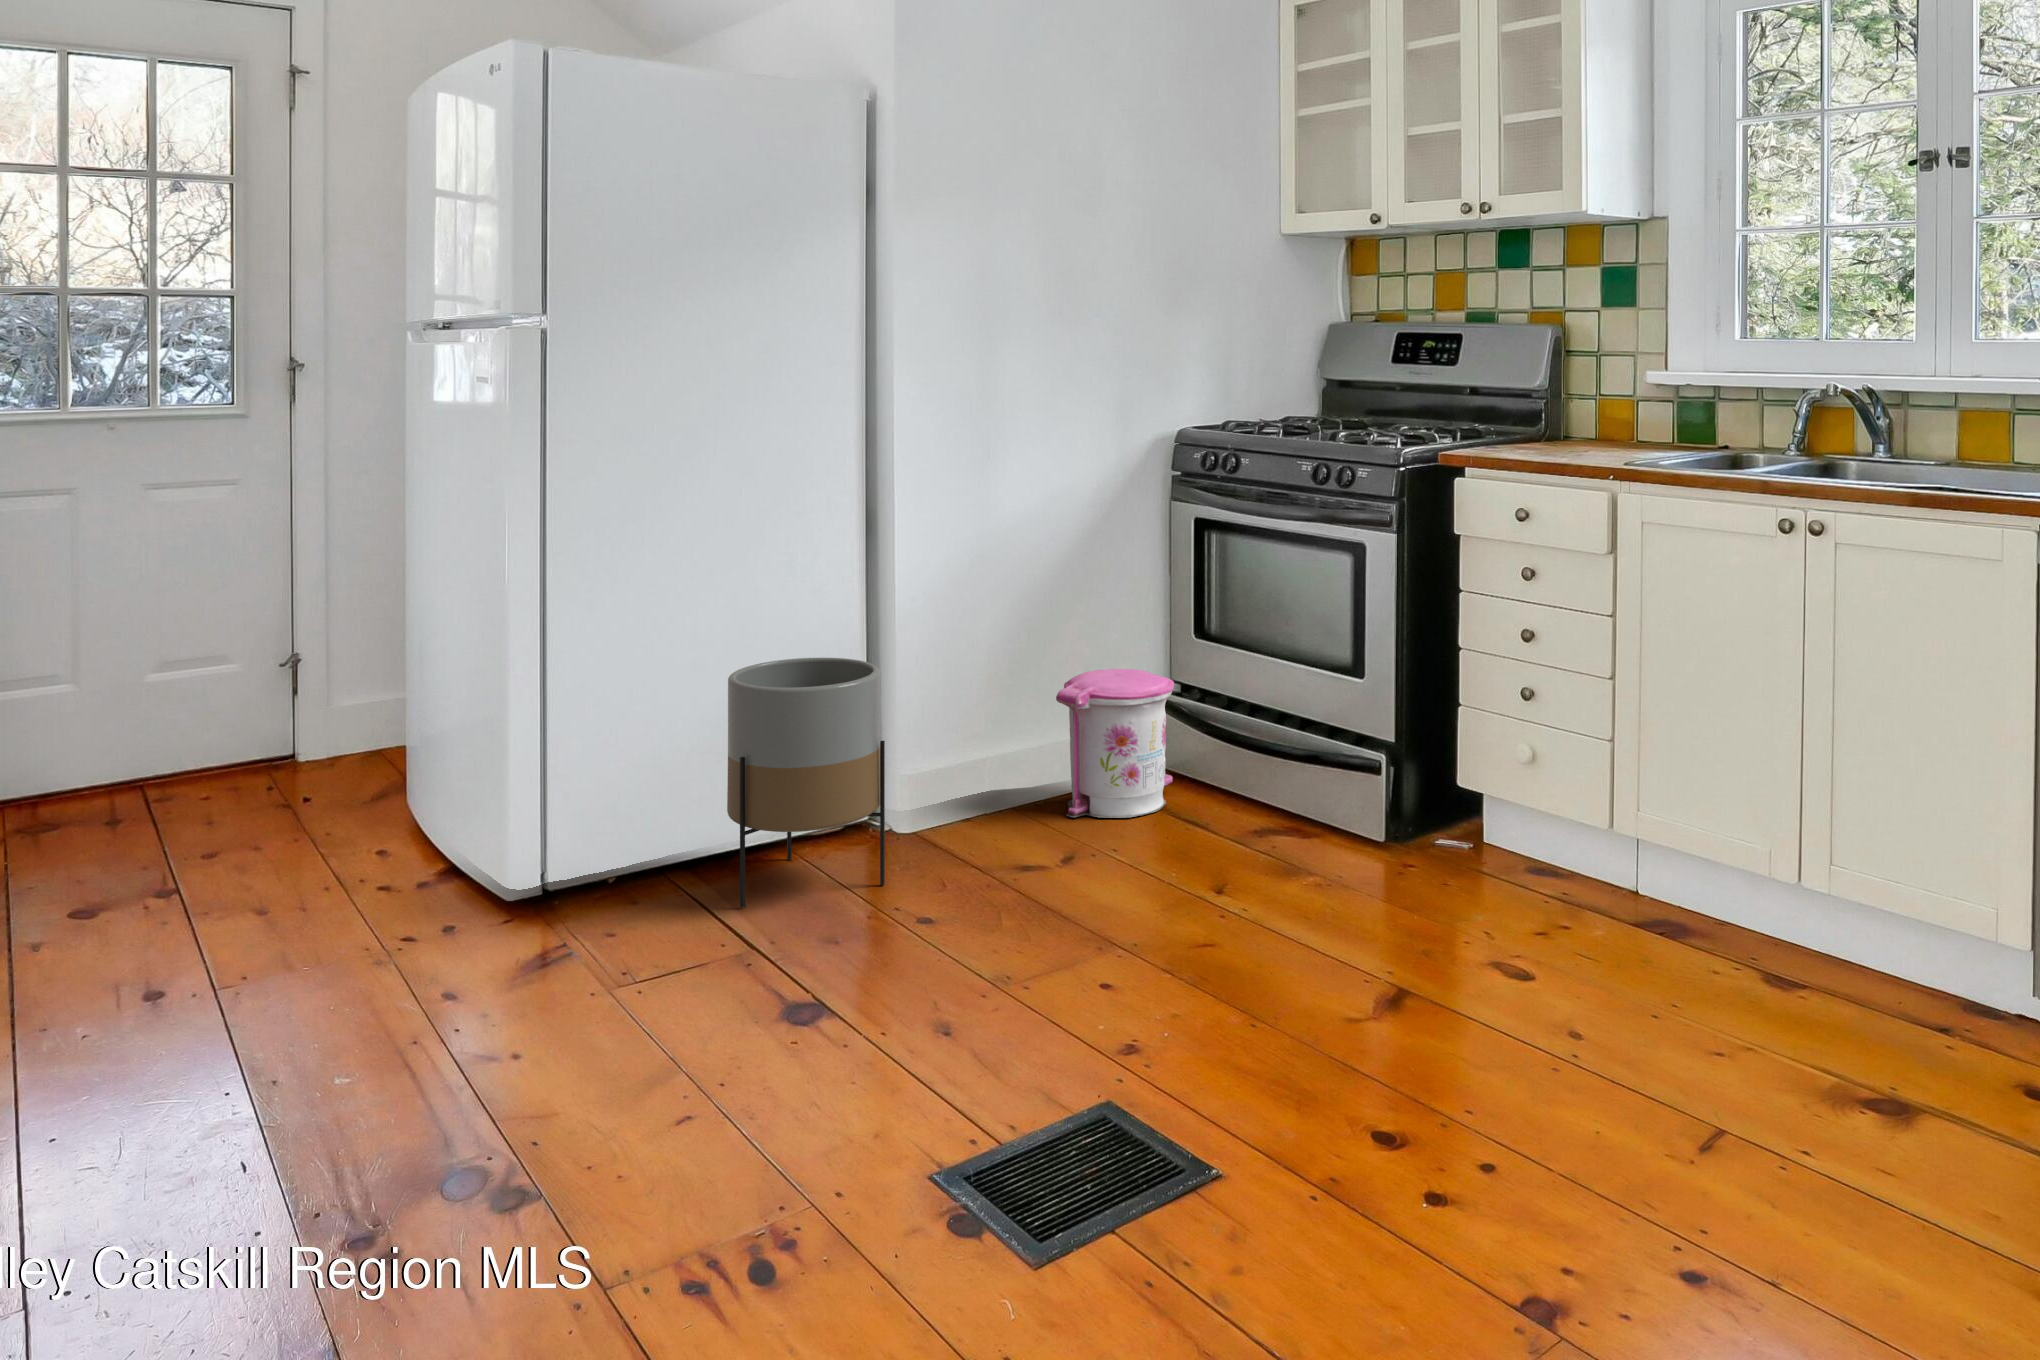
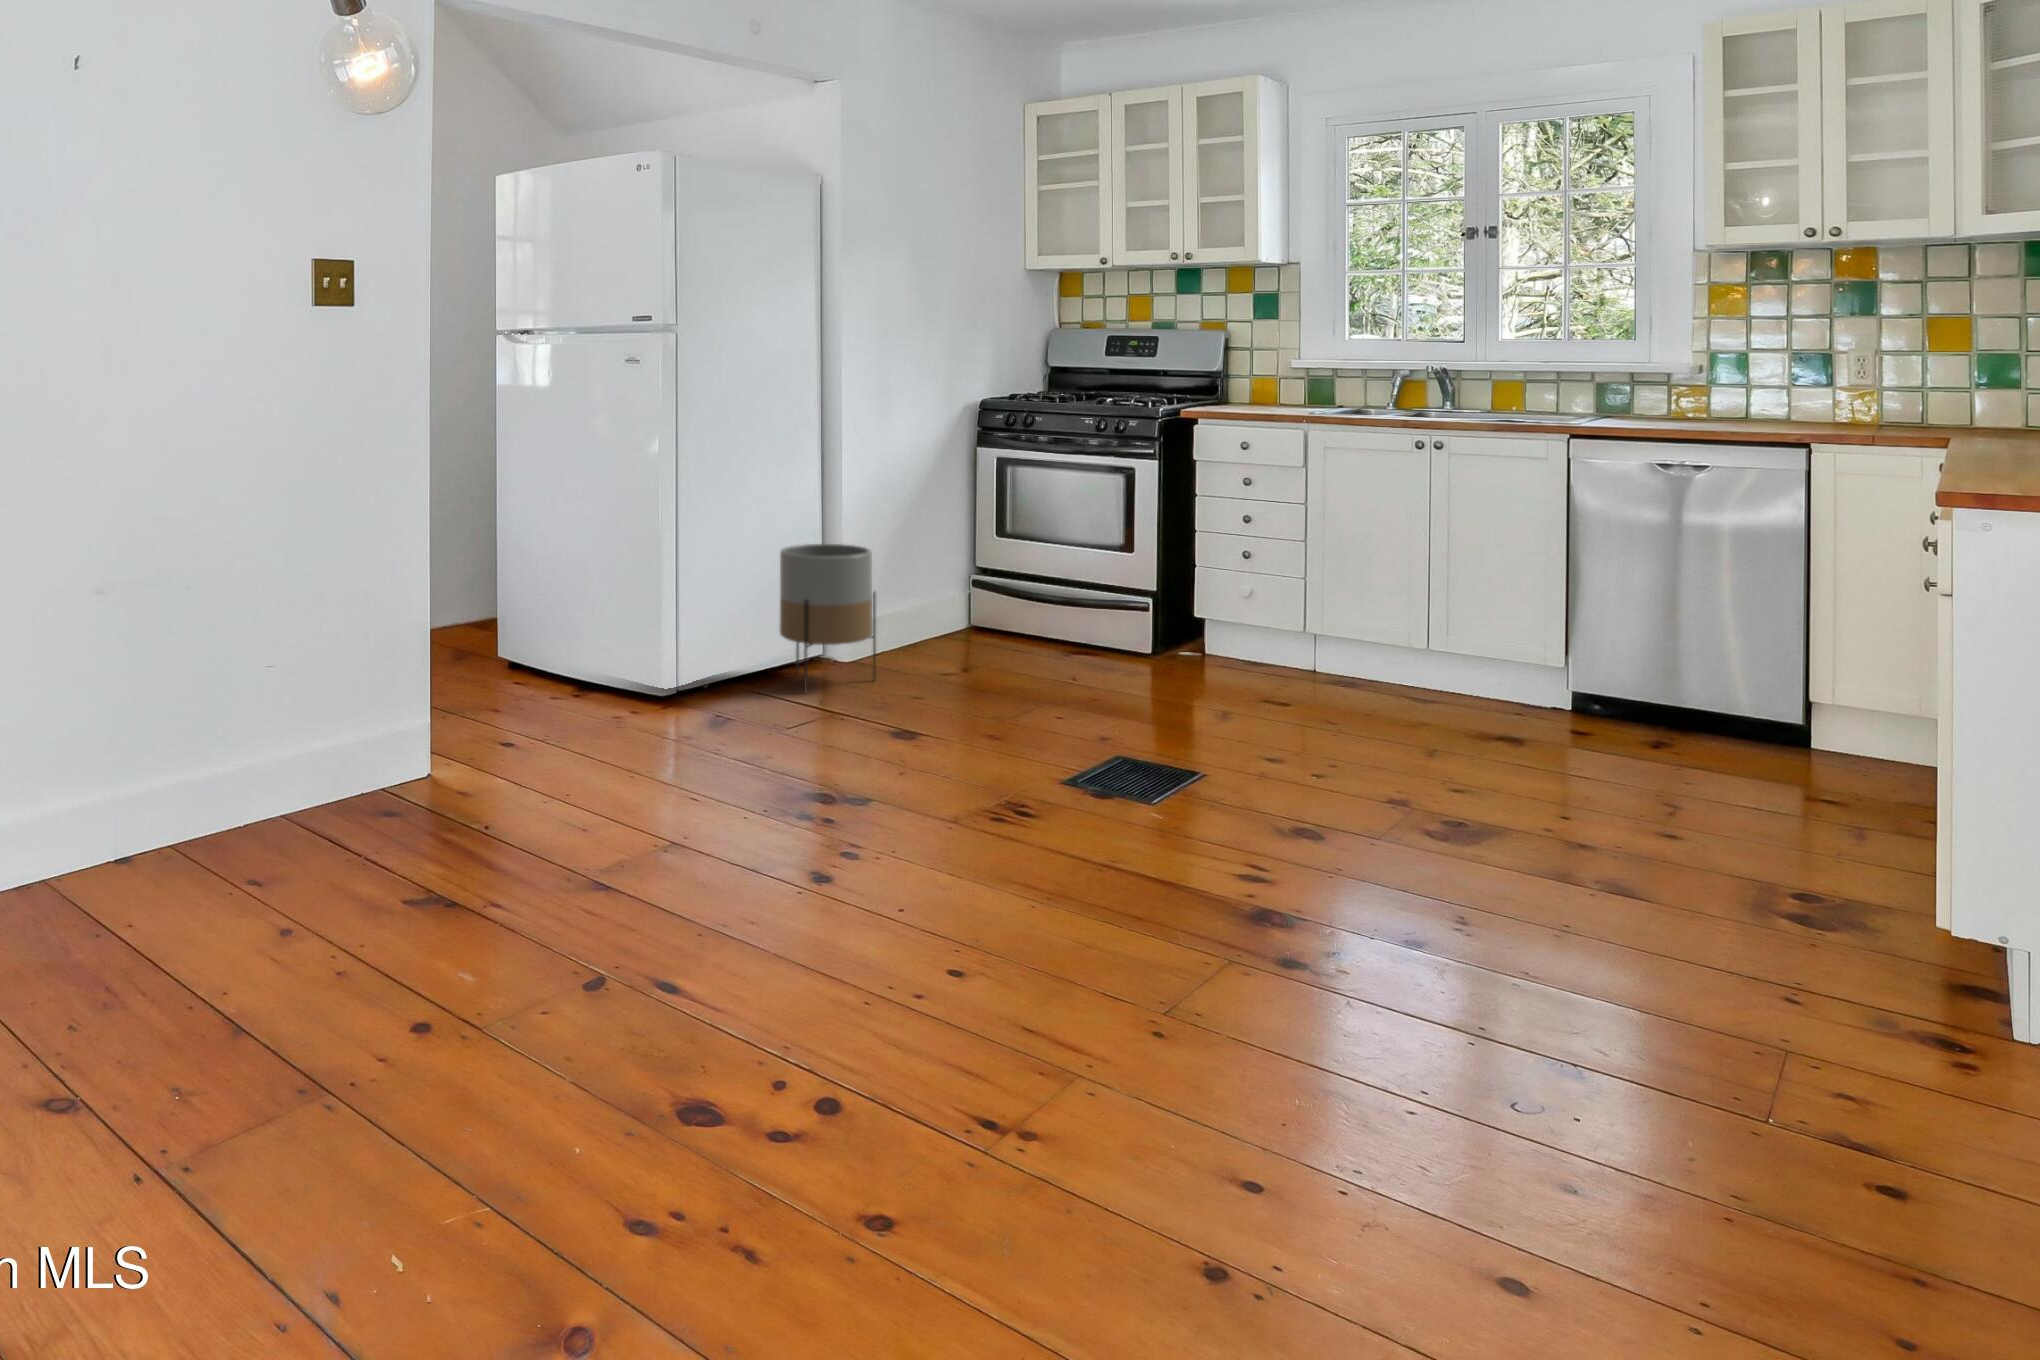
trash can: present [1056,669,1174,818] -> none [930,557,1001,649]

